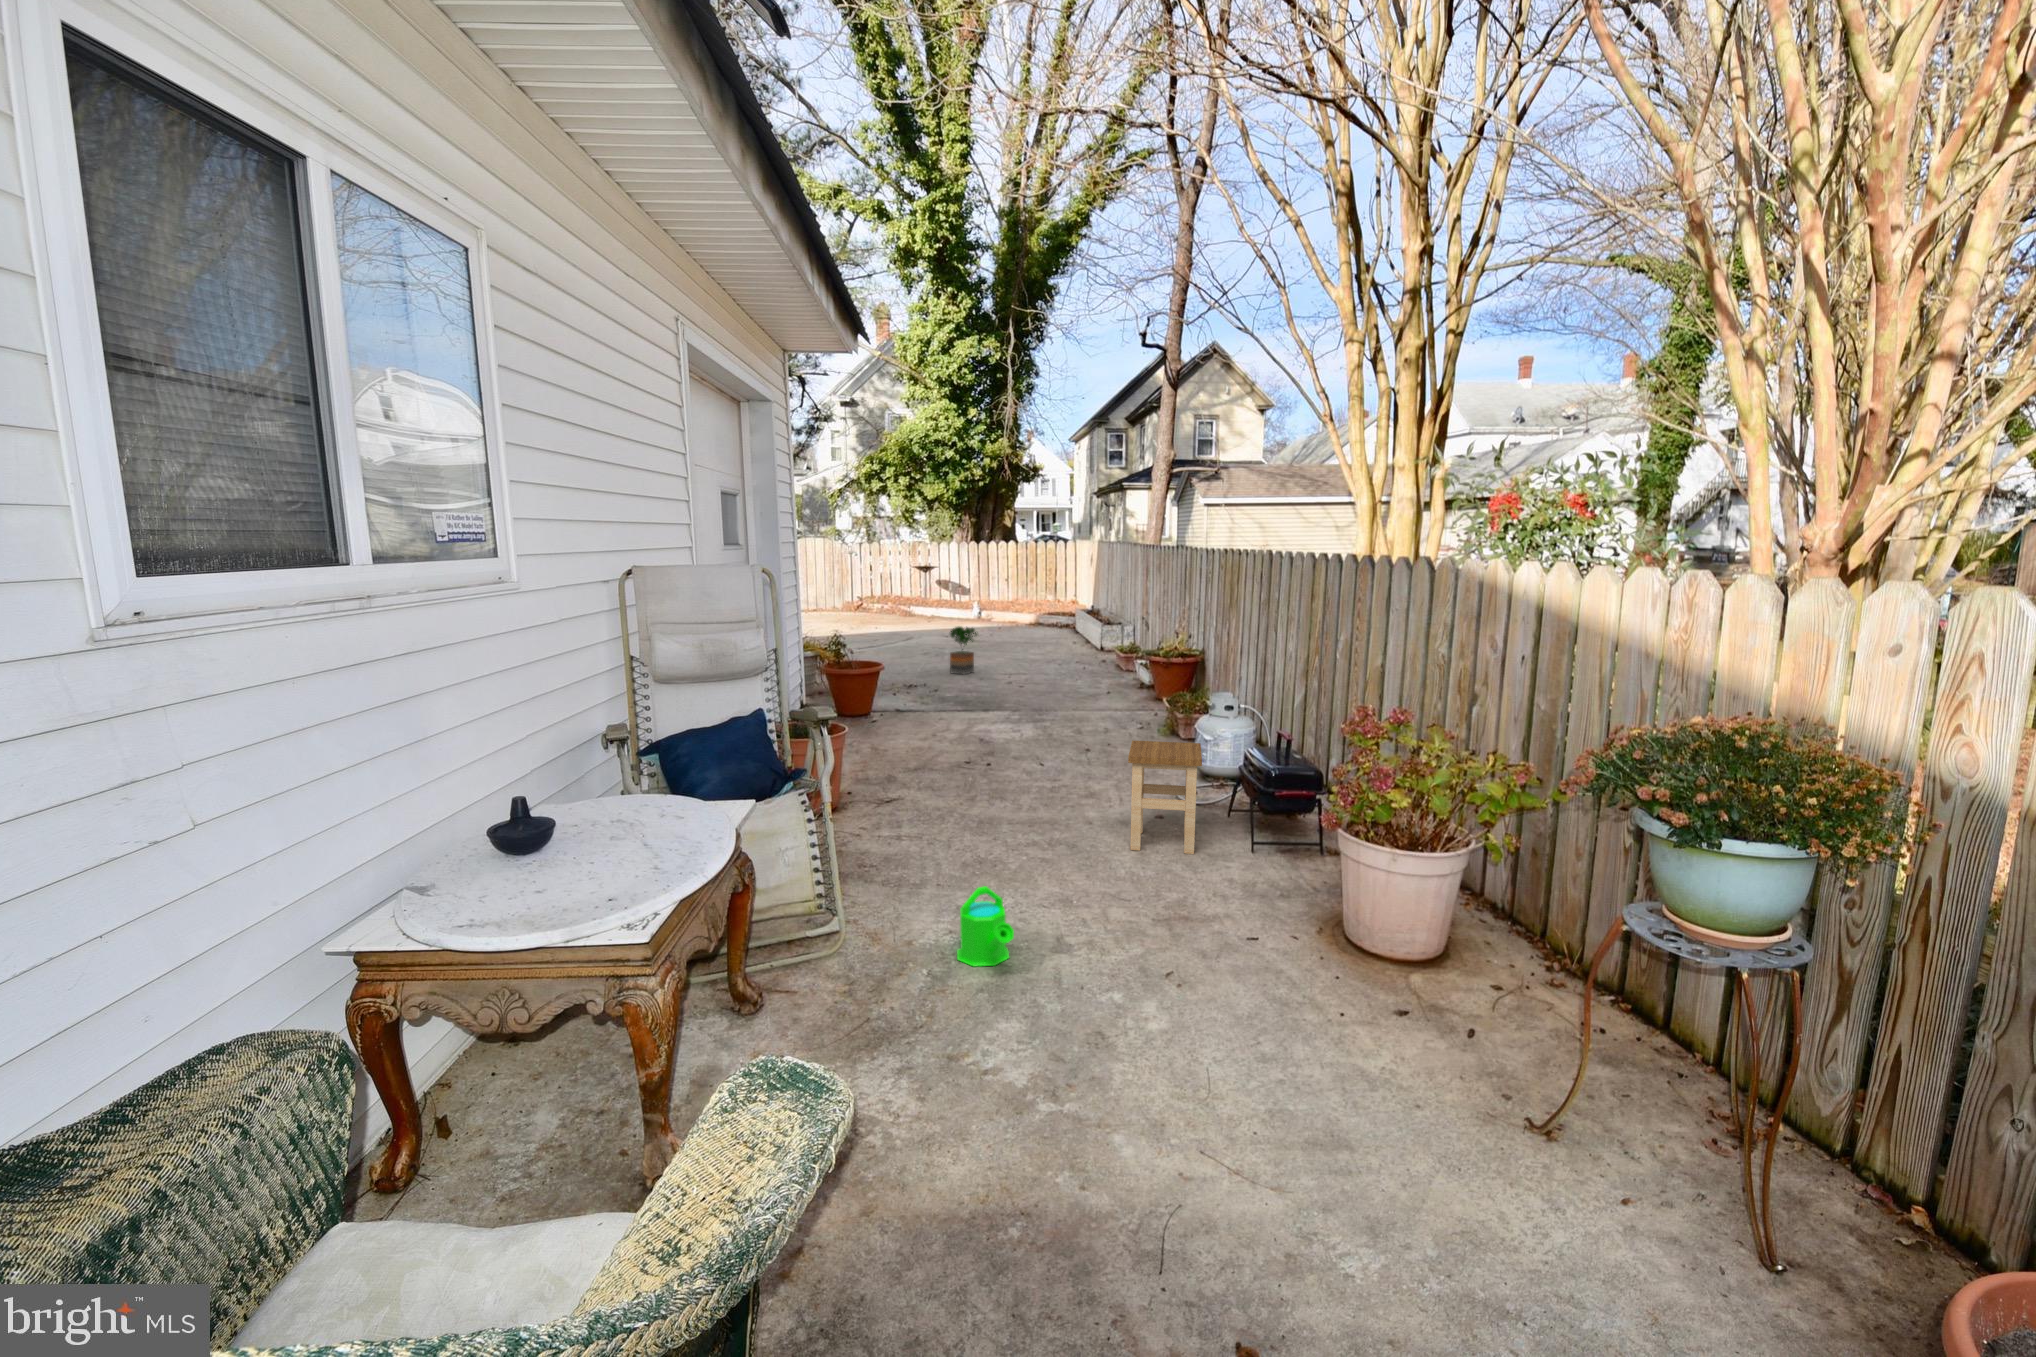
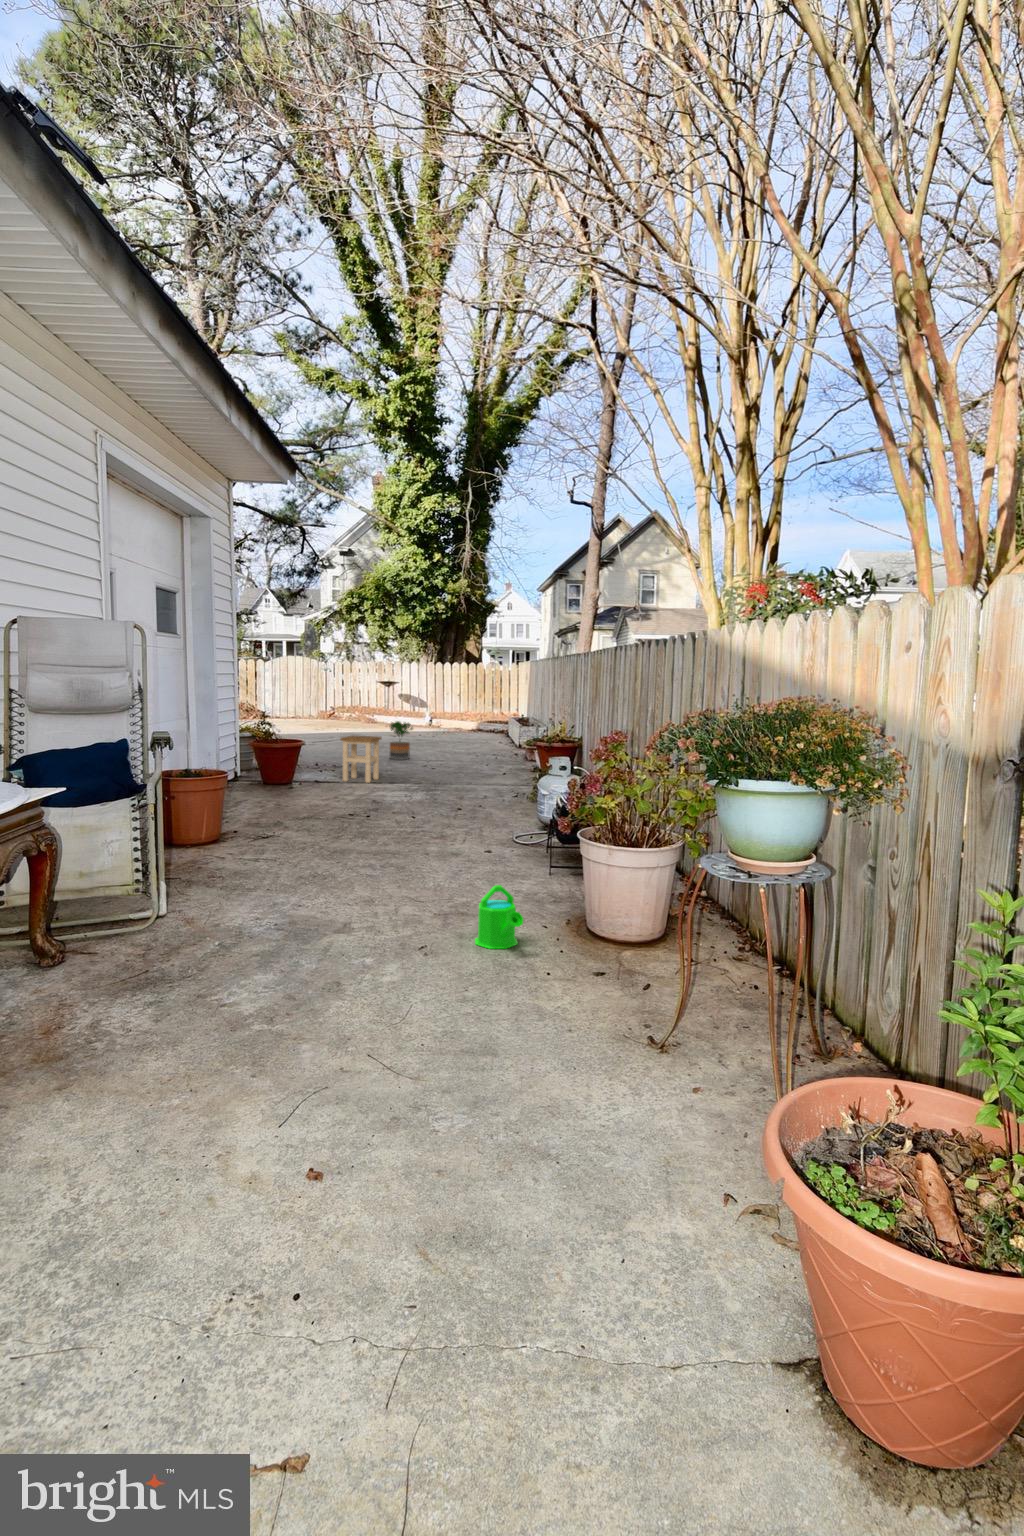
stool: present [1128,741,1202,854] -> present [340,736,381,783]
watering can: present [957,886,1014,966] -> present [475,885,523,949]

